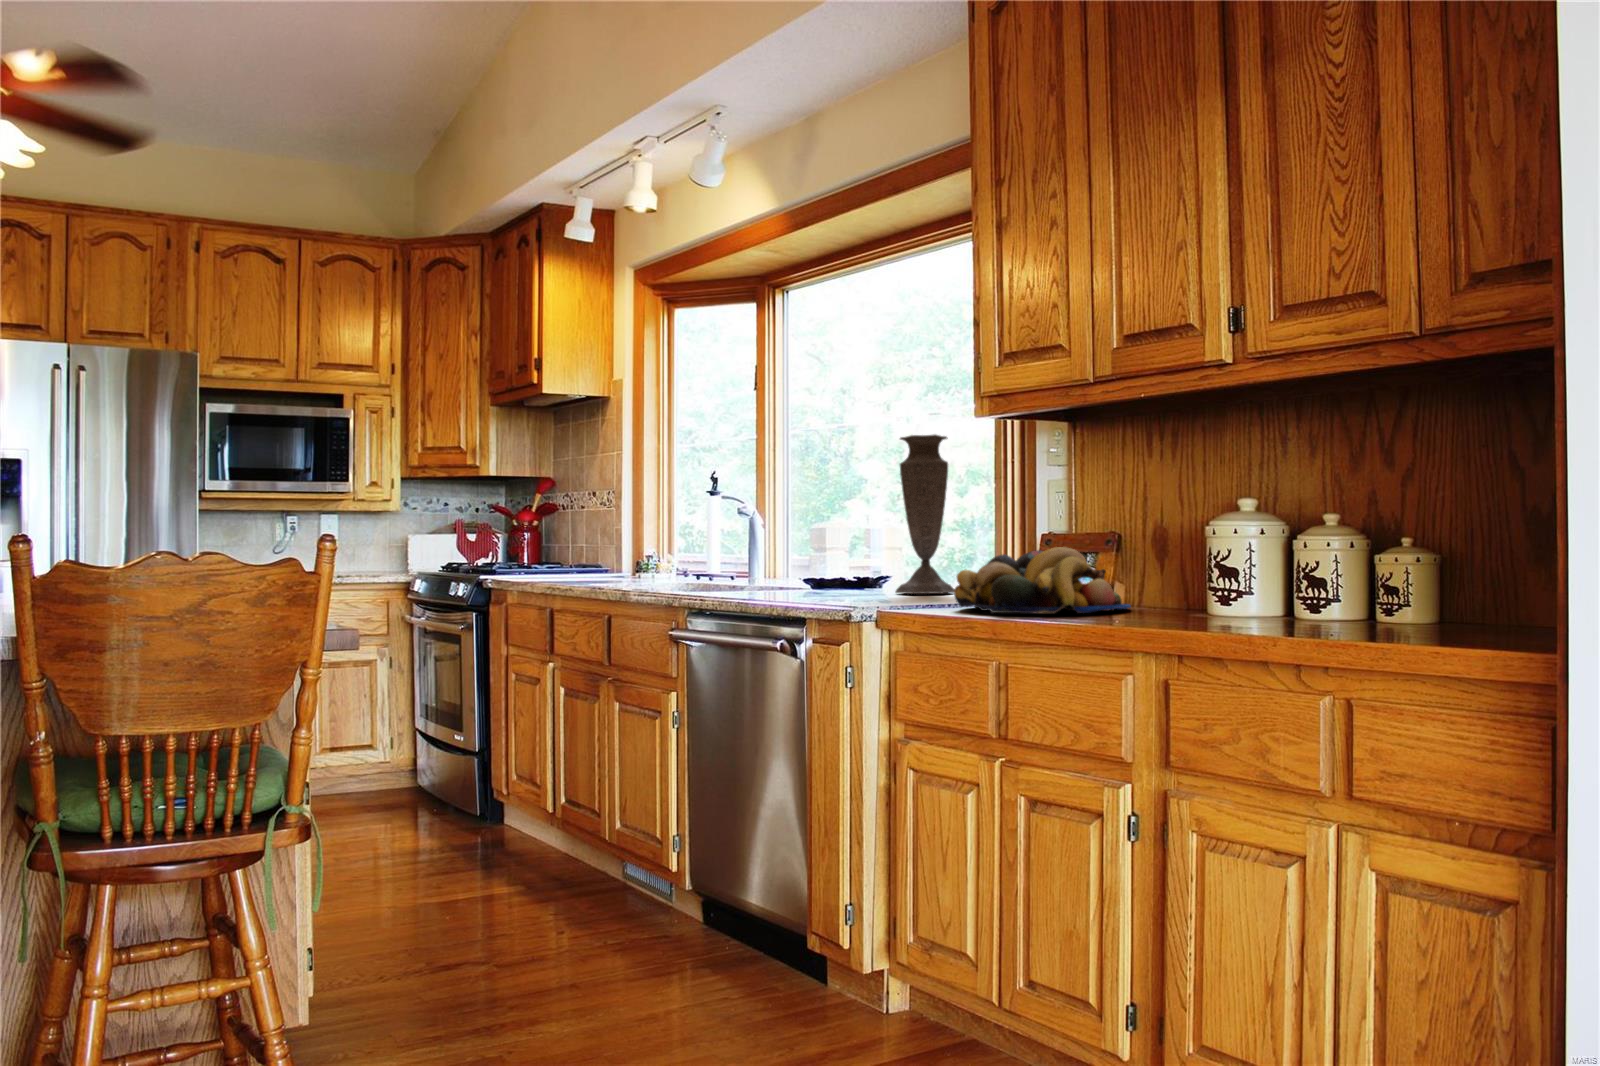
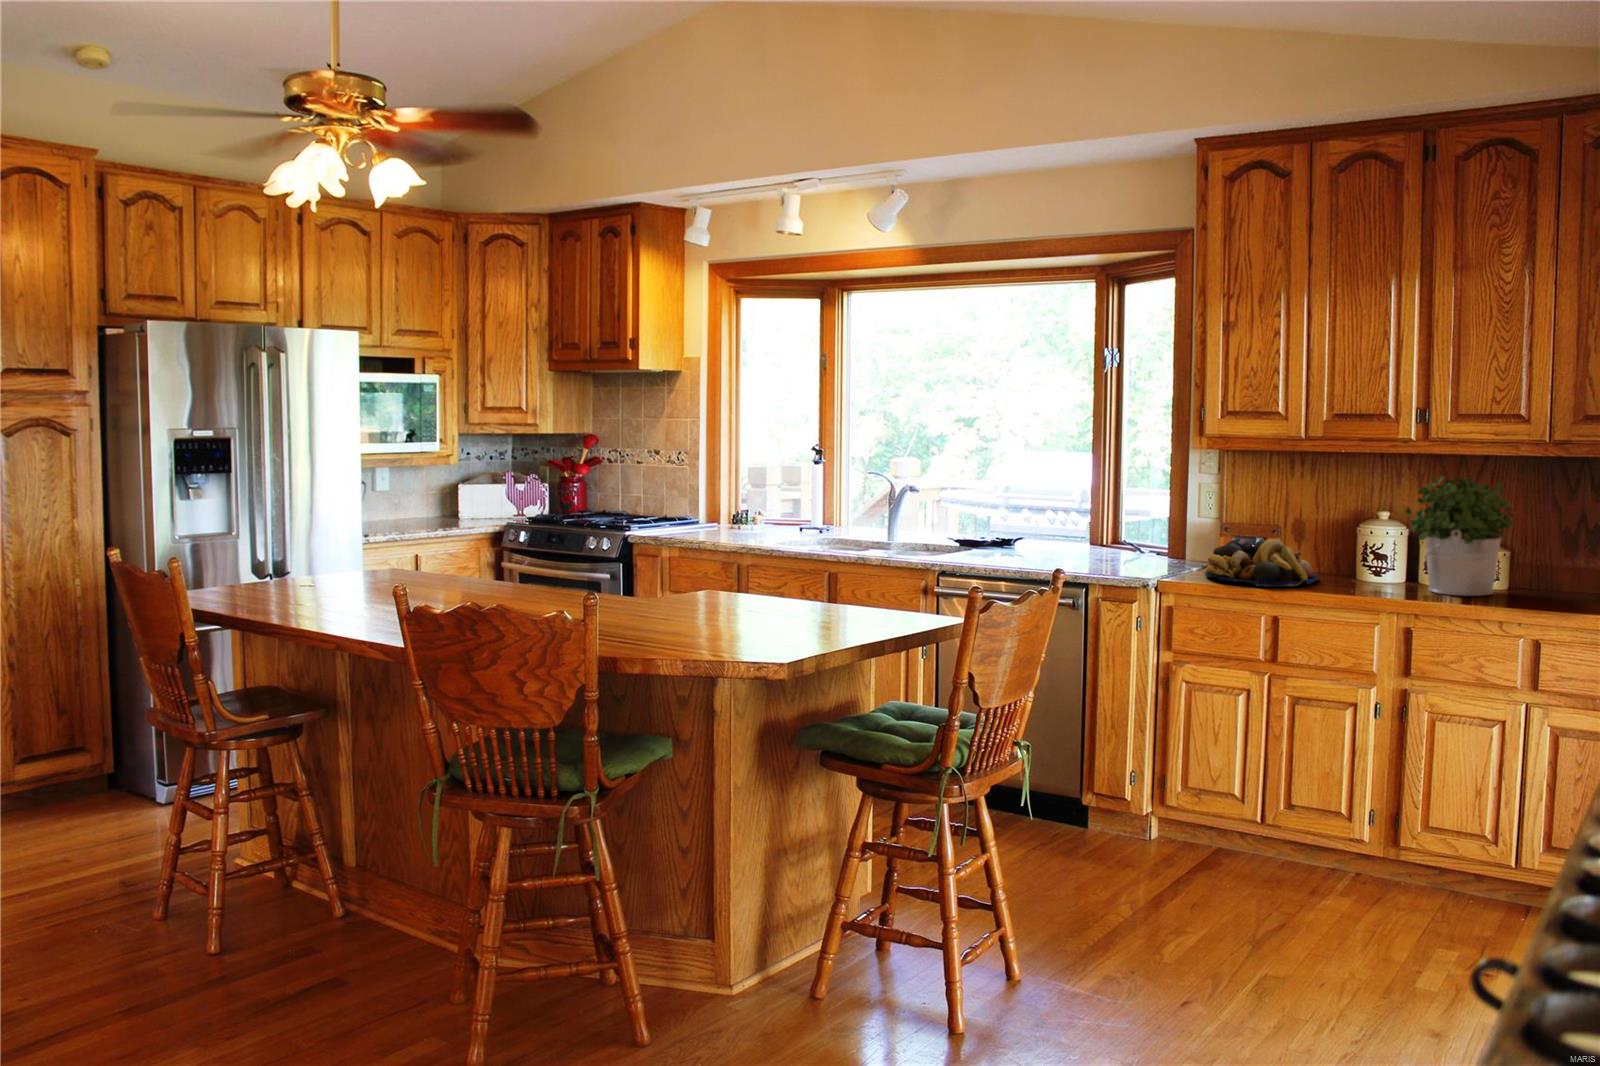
potted plant: none [1218,419,1396,627] -> present [1405,477,1513,596]
vase: present [895,435,955,594] -> none [1084,447,1122,559]

